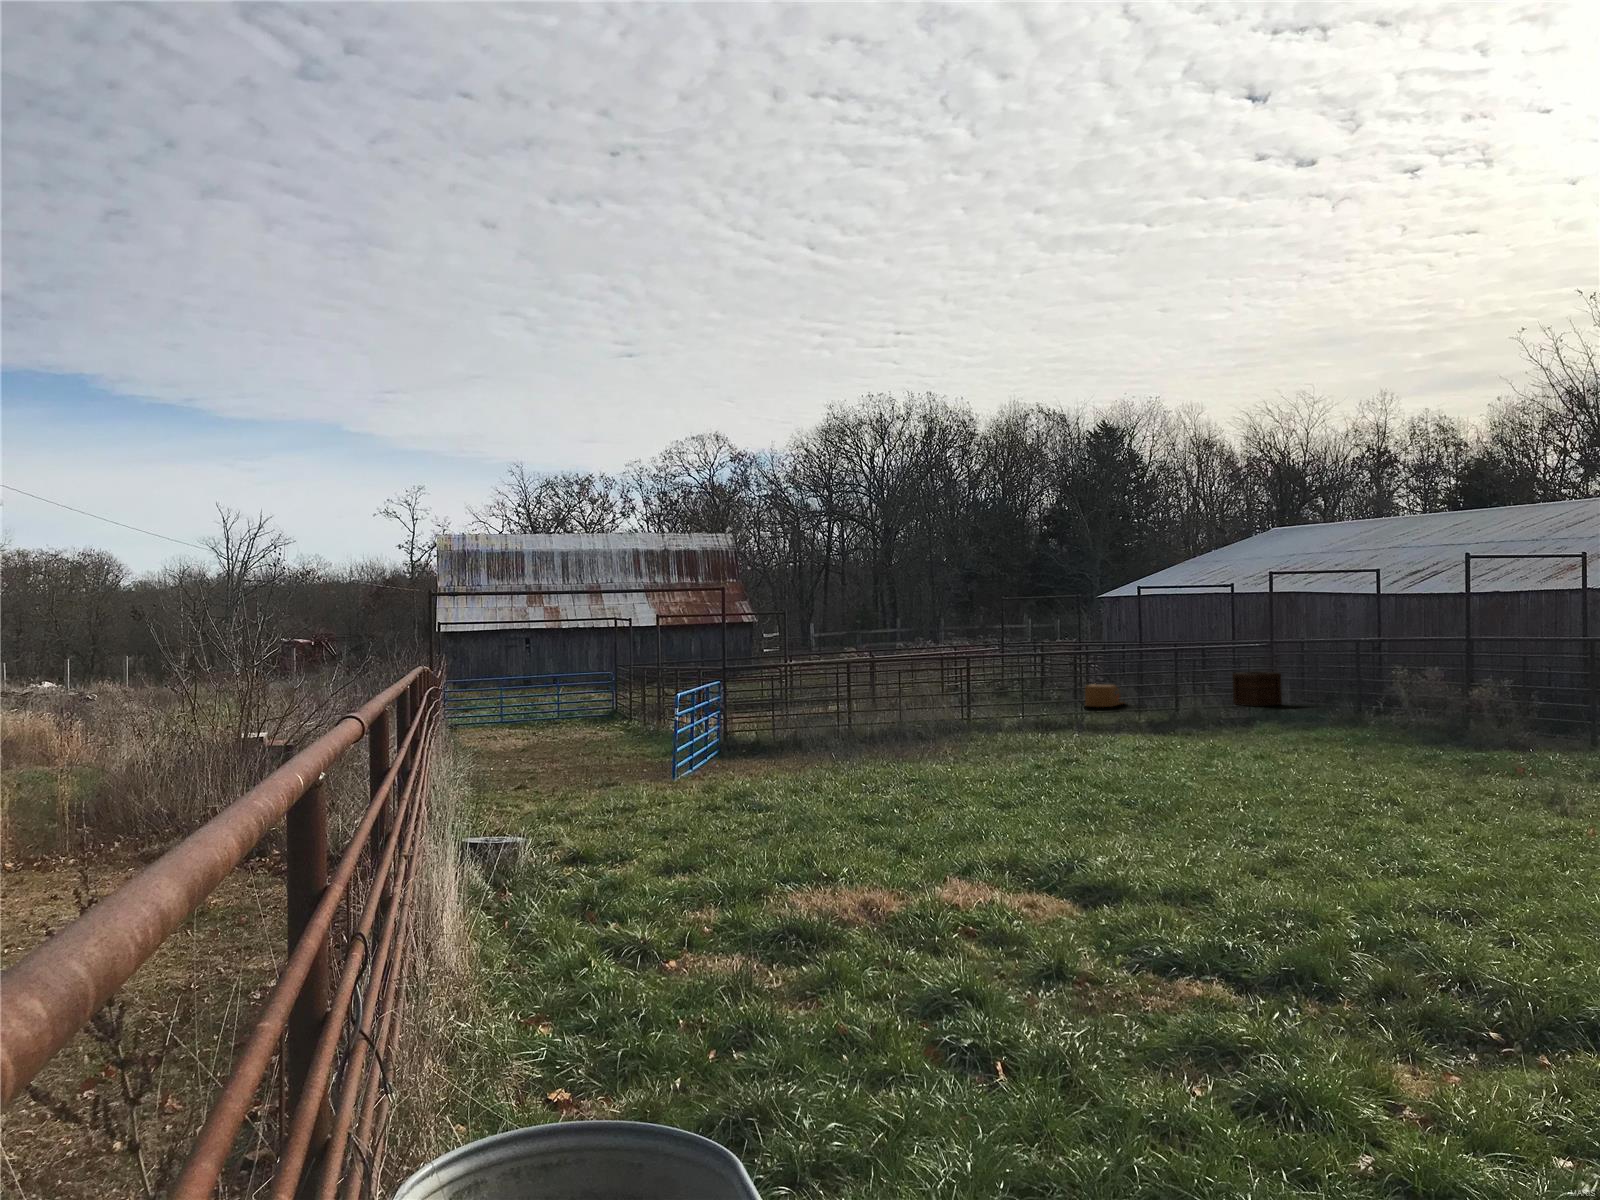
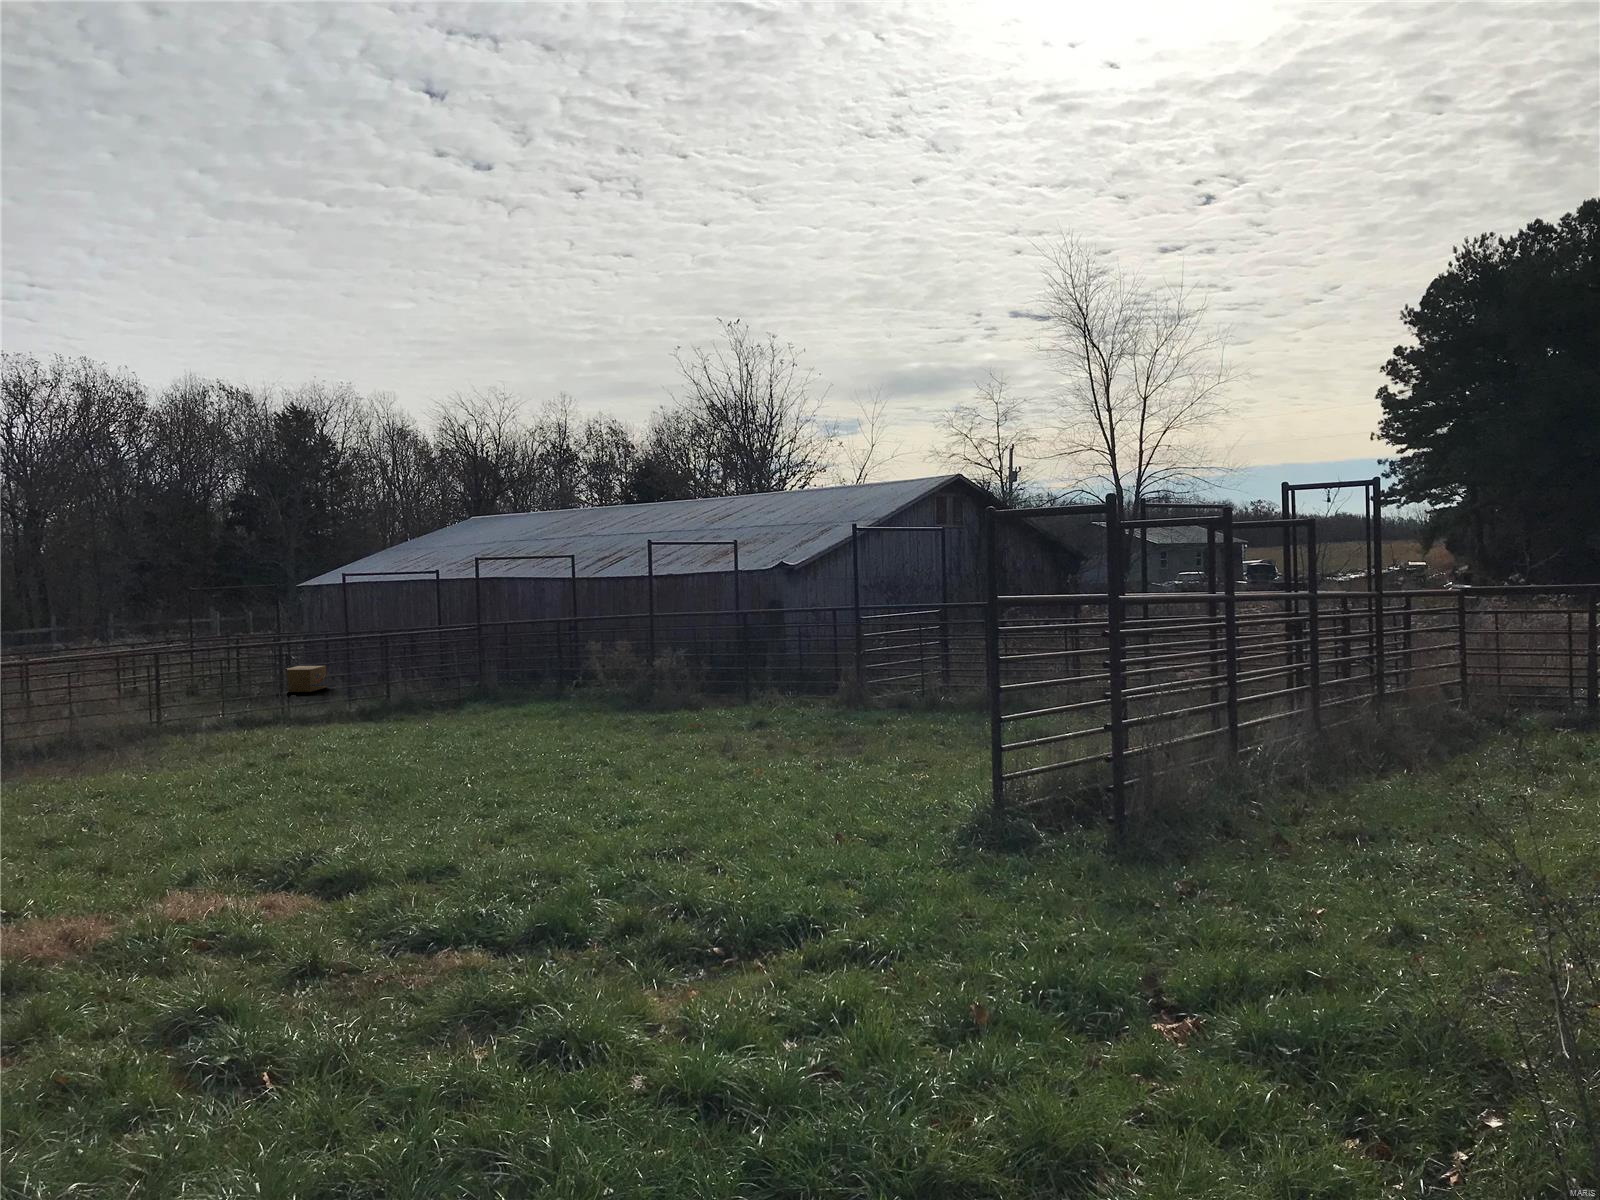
wooden crate: present [1232,672,1282,707] -> none [440,651,487,686]

